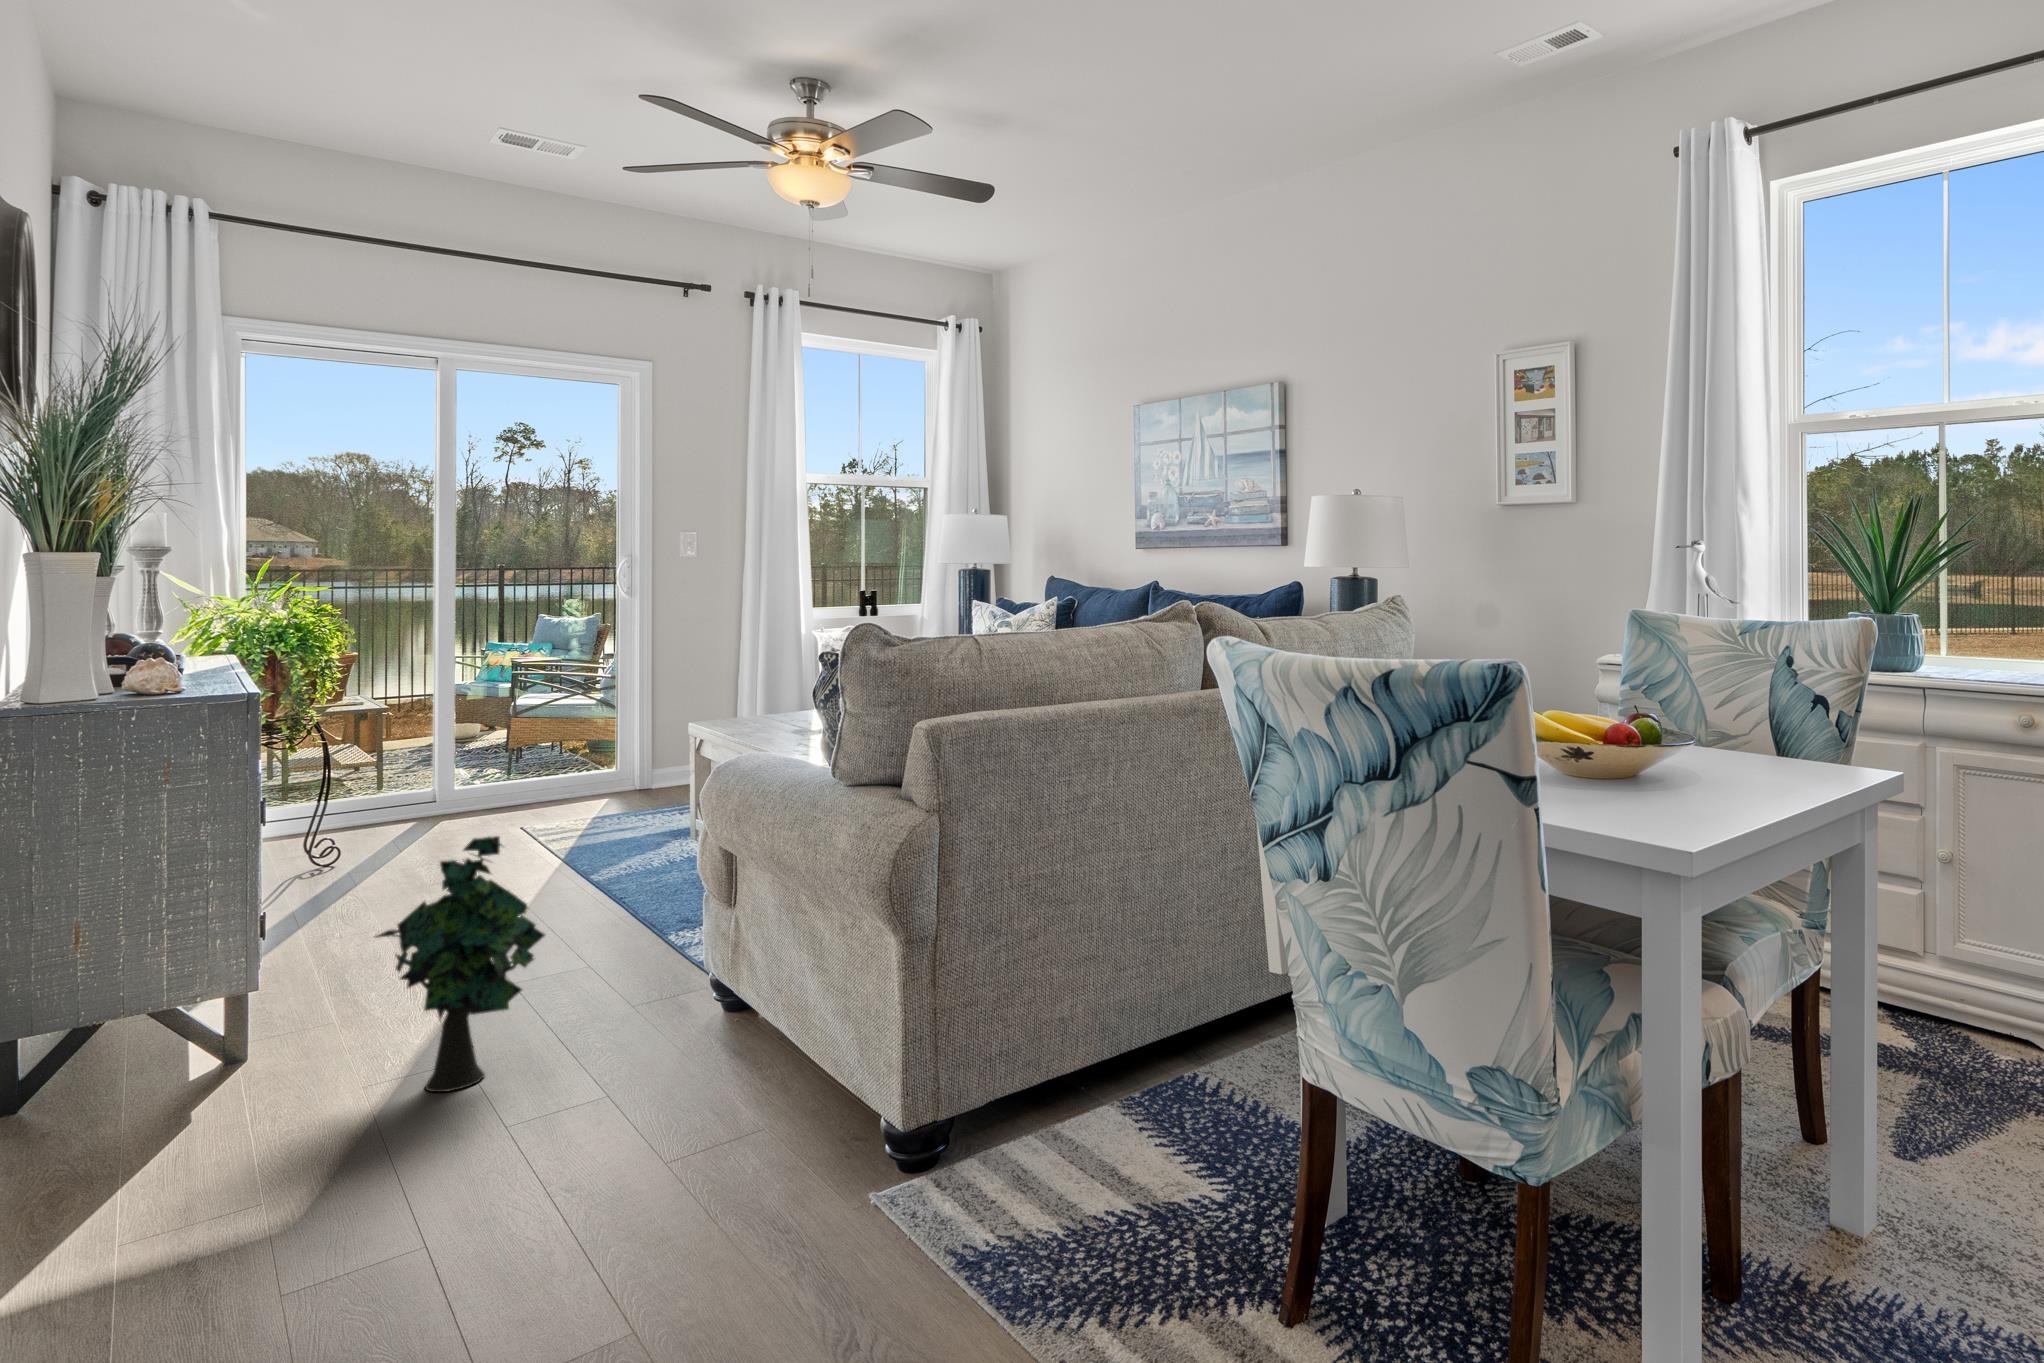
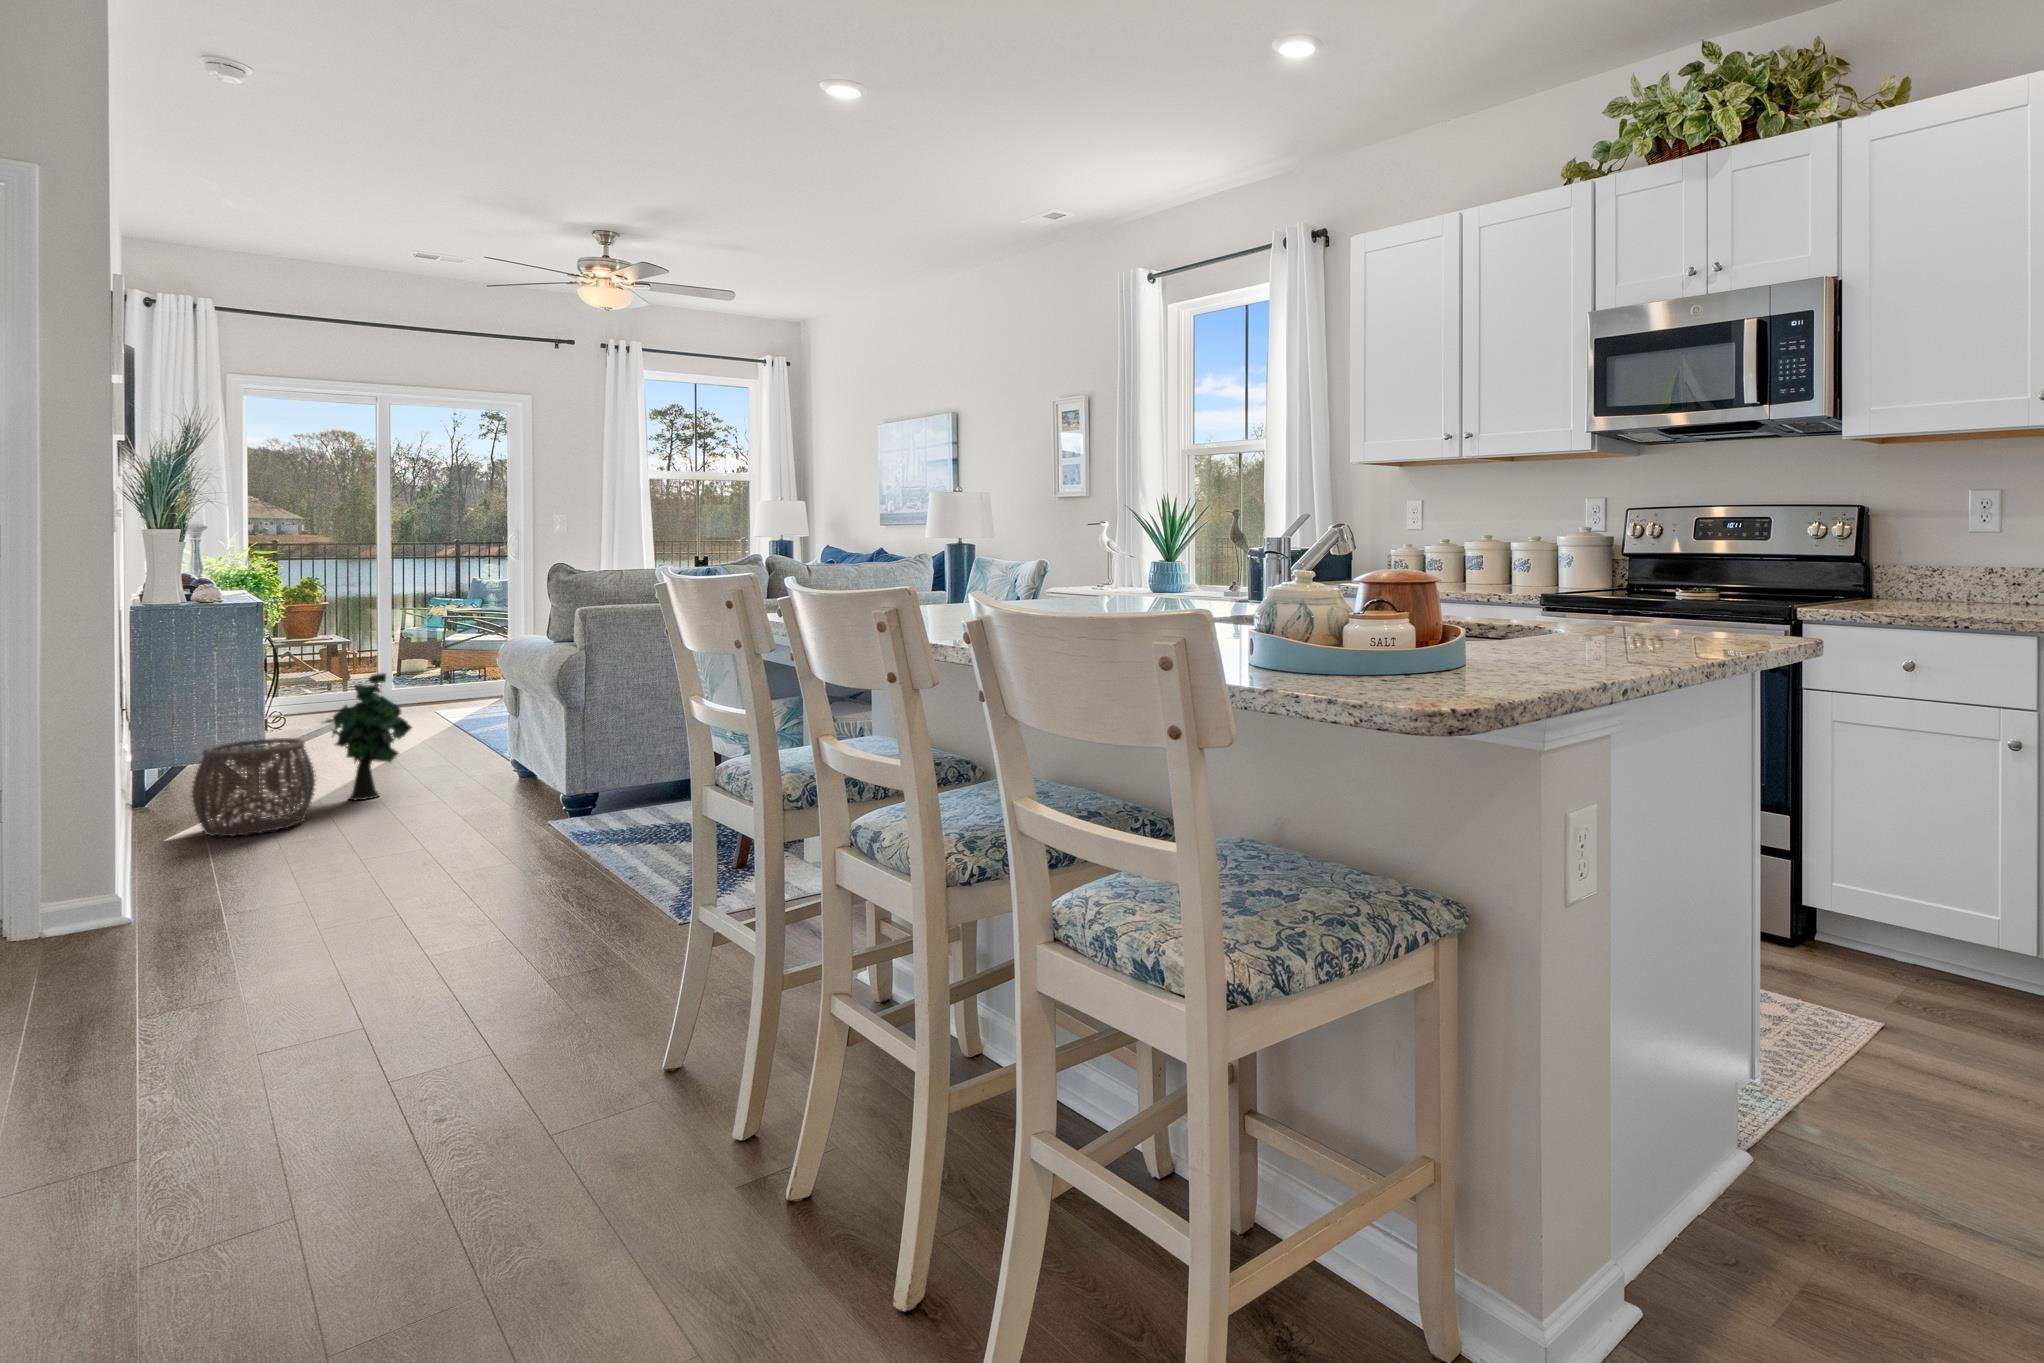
woven basket: none [96,996,372,1254] -> present [192,738,315,837]

